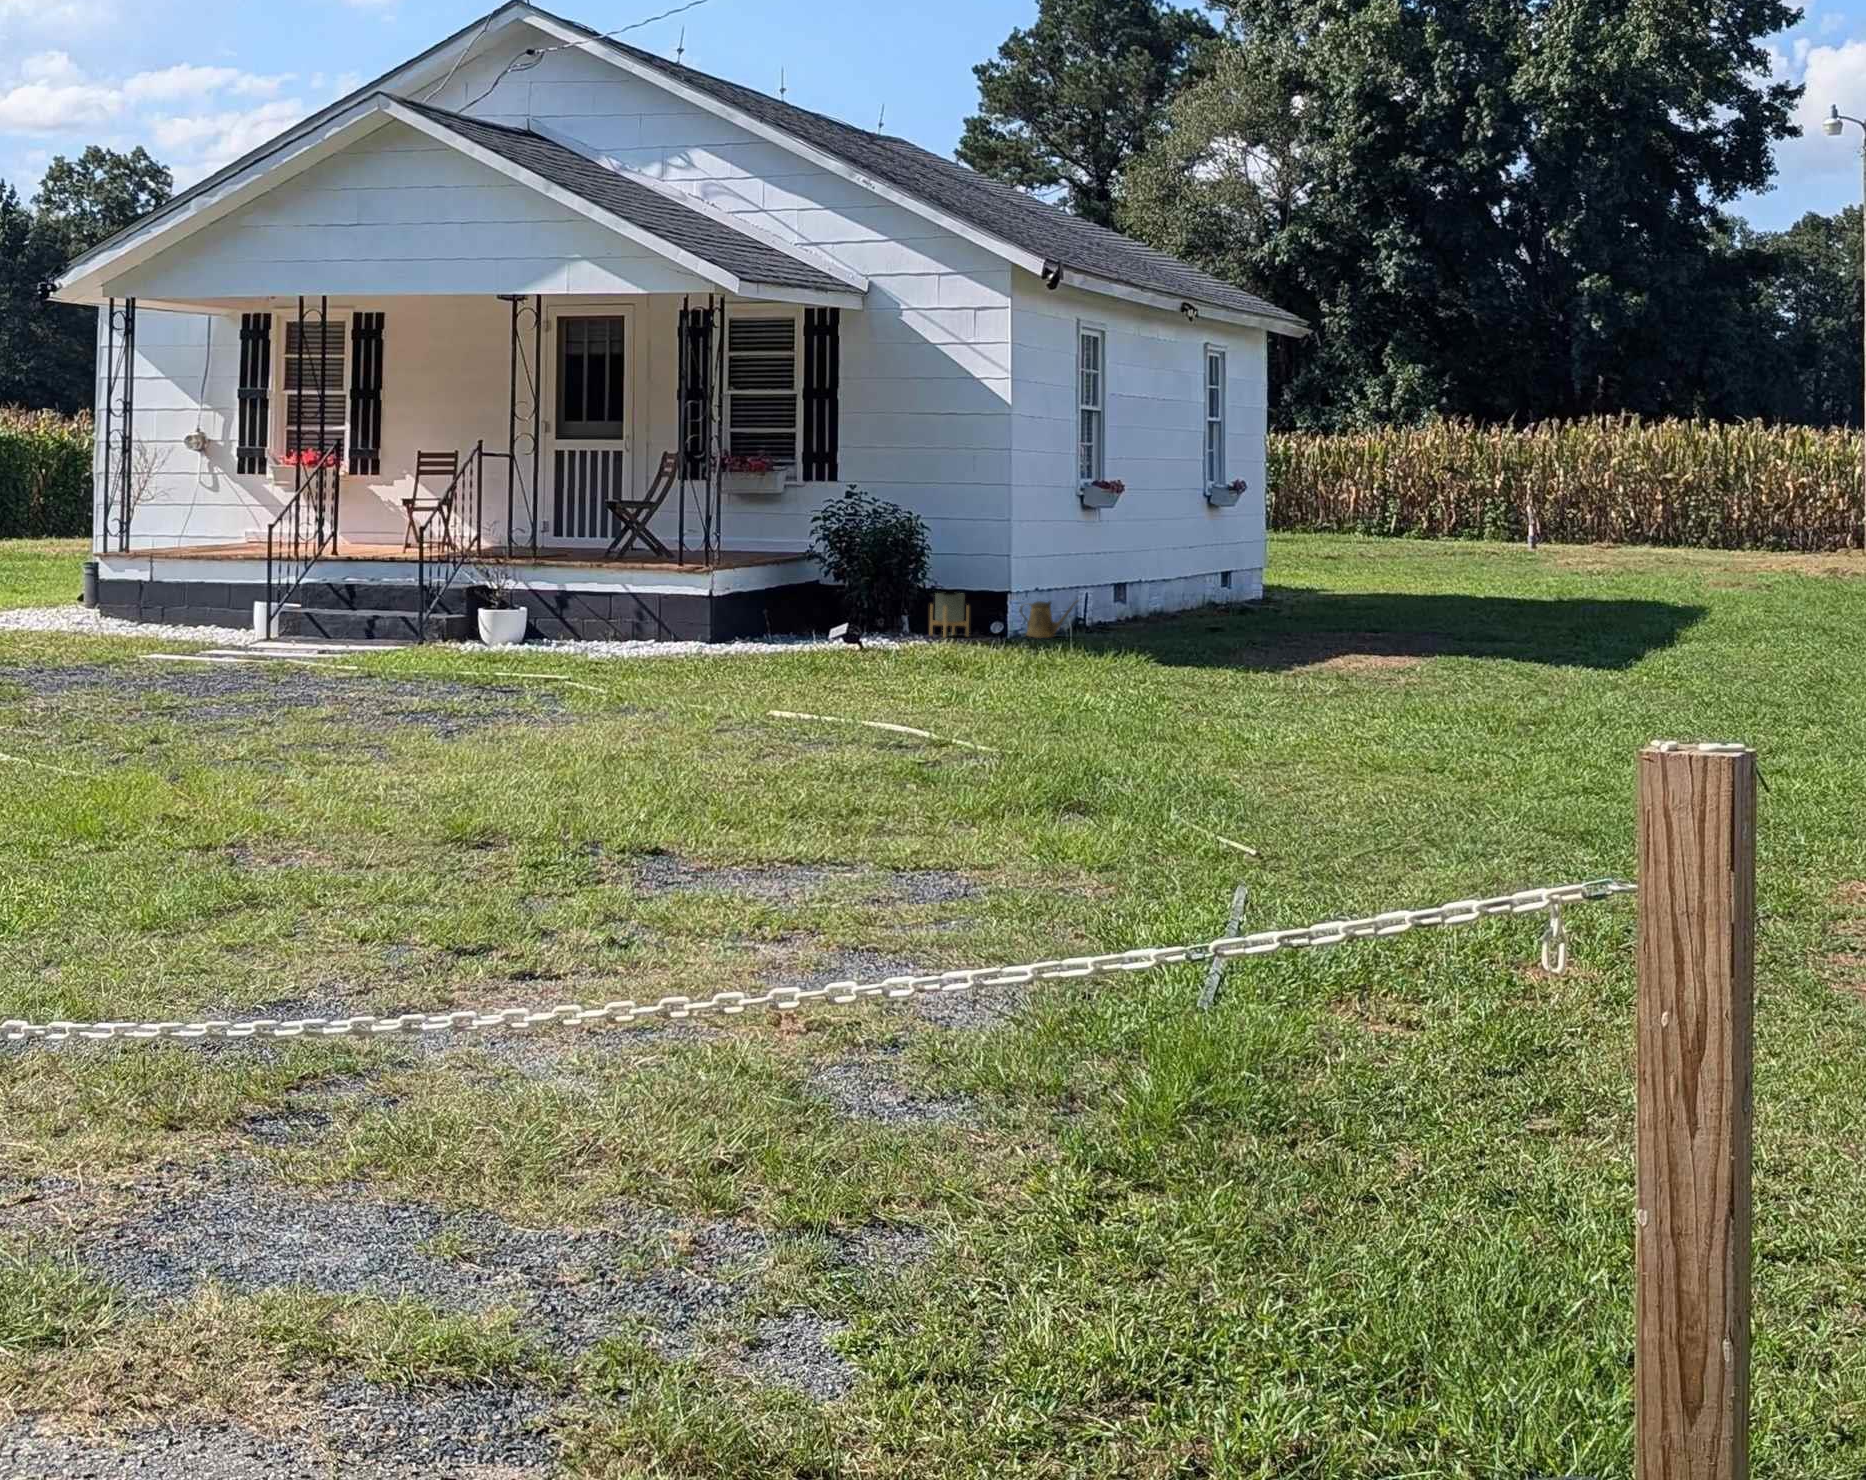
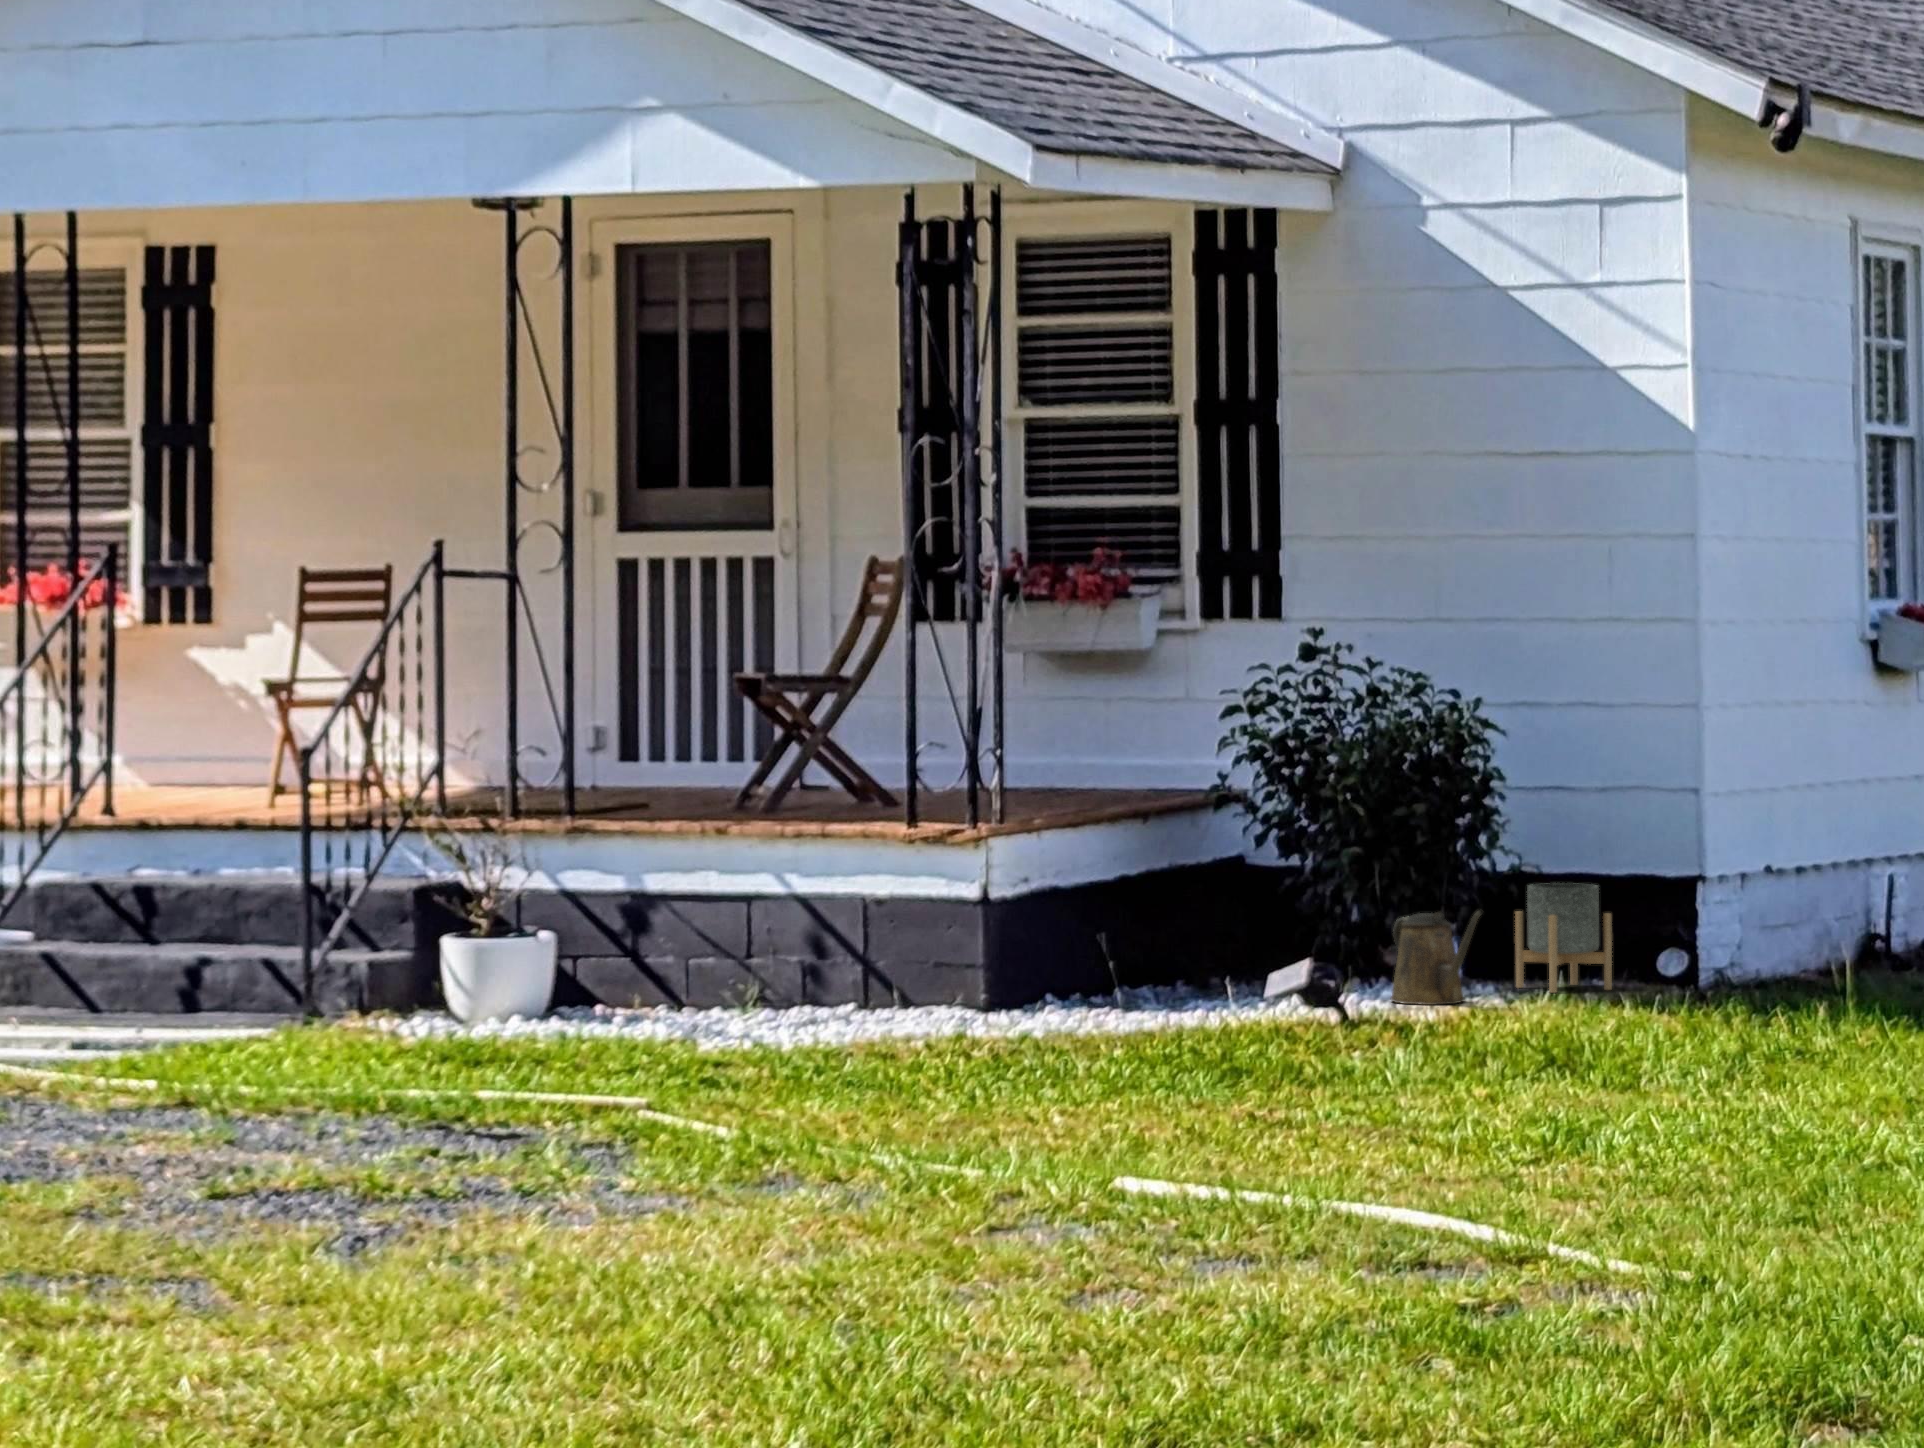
watering can: present [1020,600,1078,638] -> present [1391,910,1483,1005]

